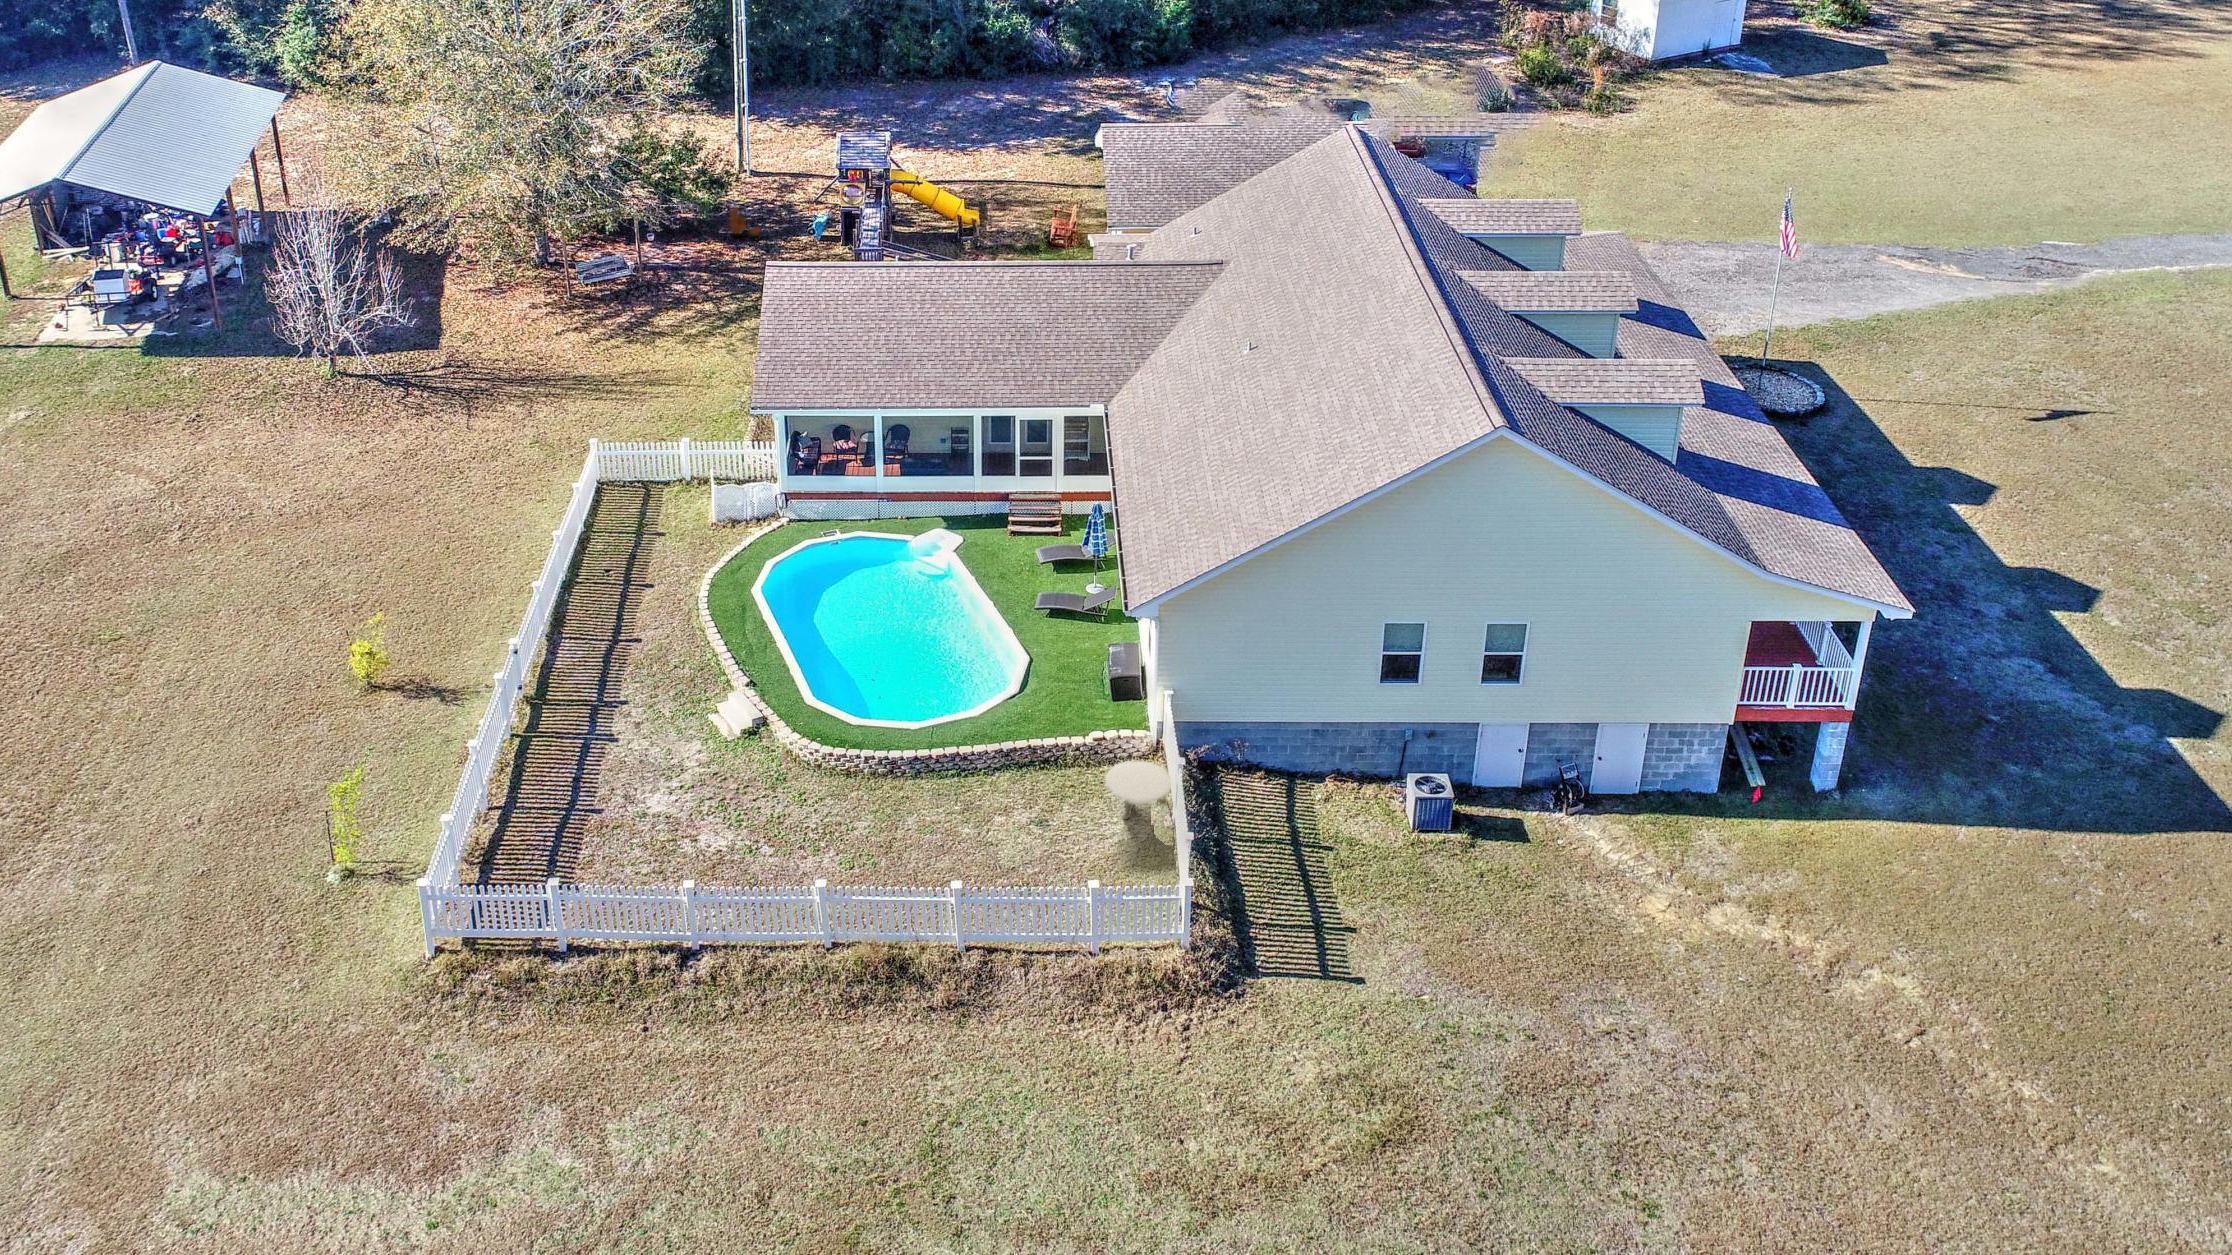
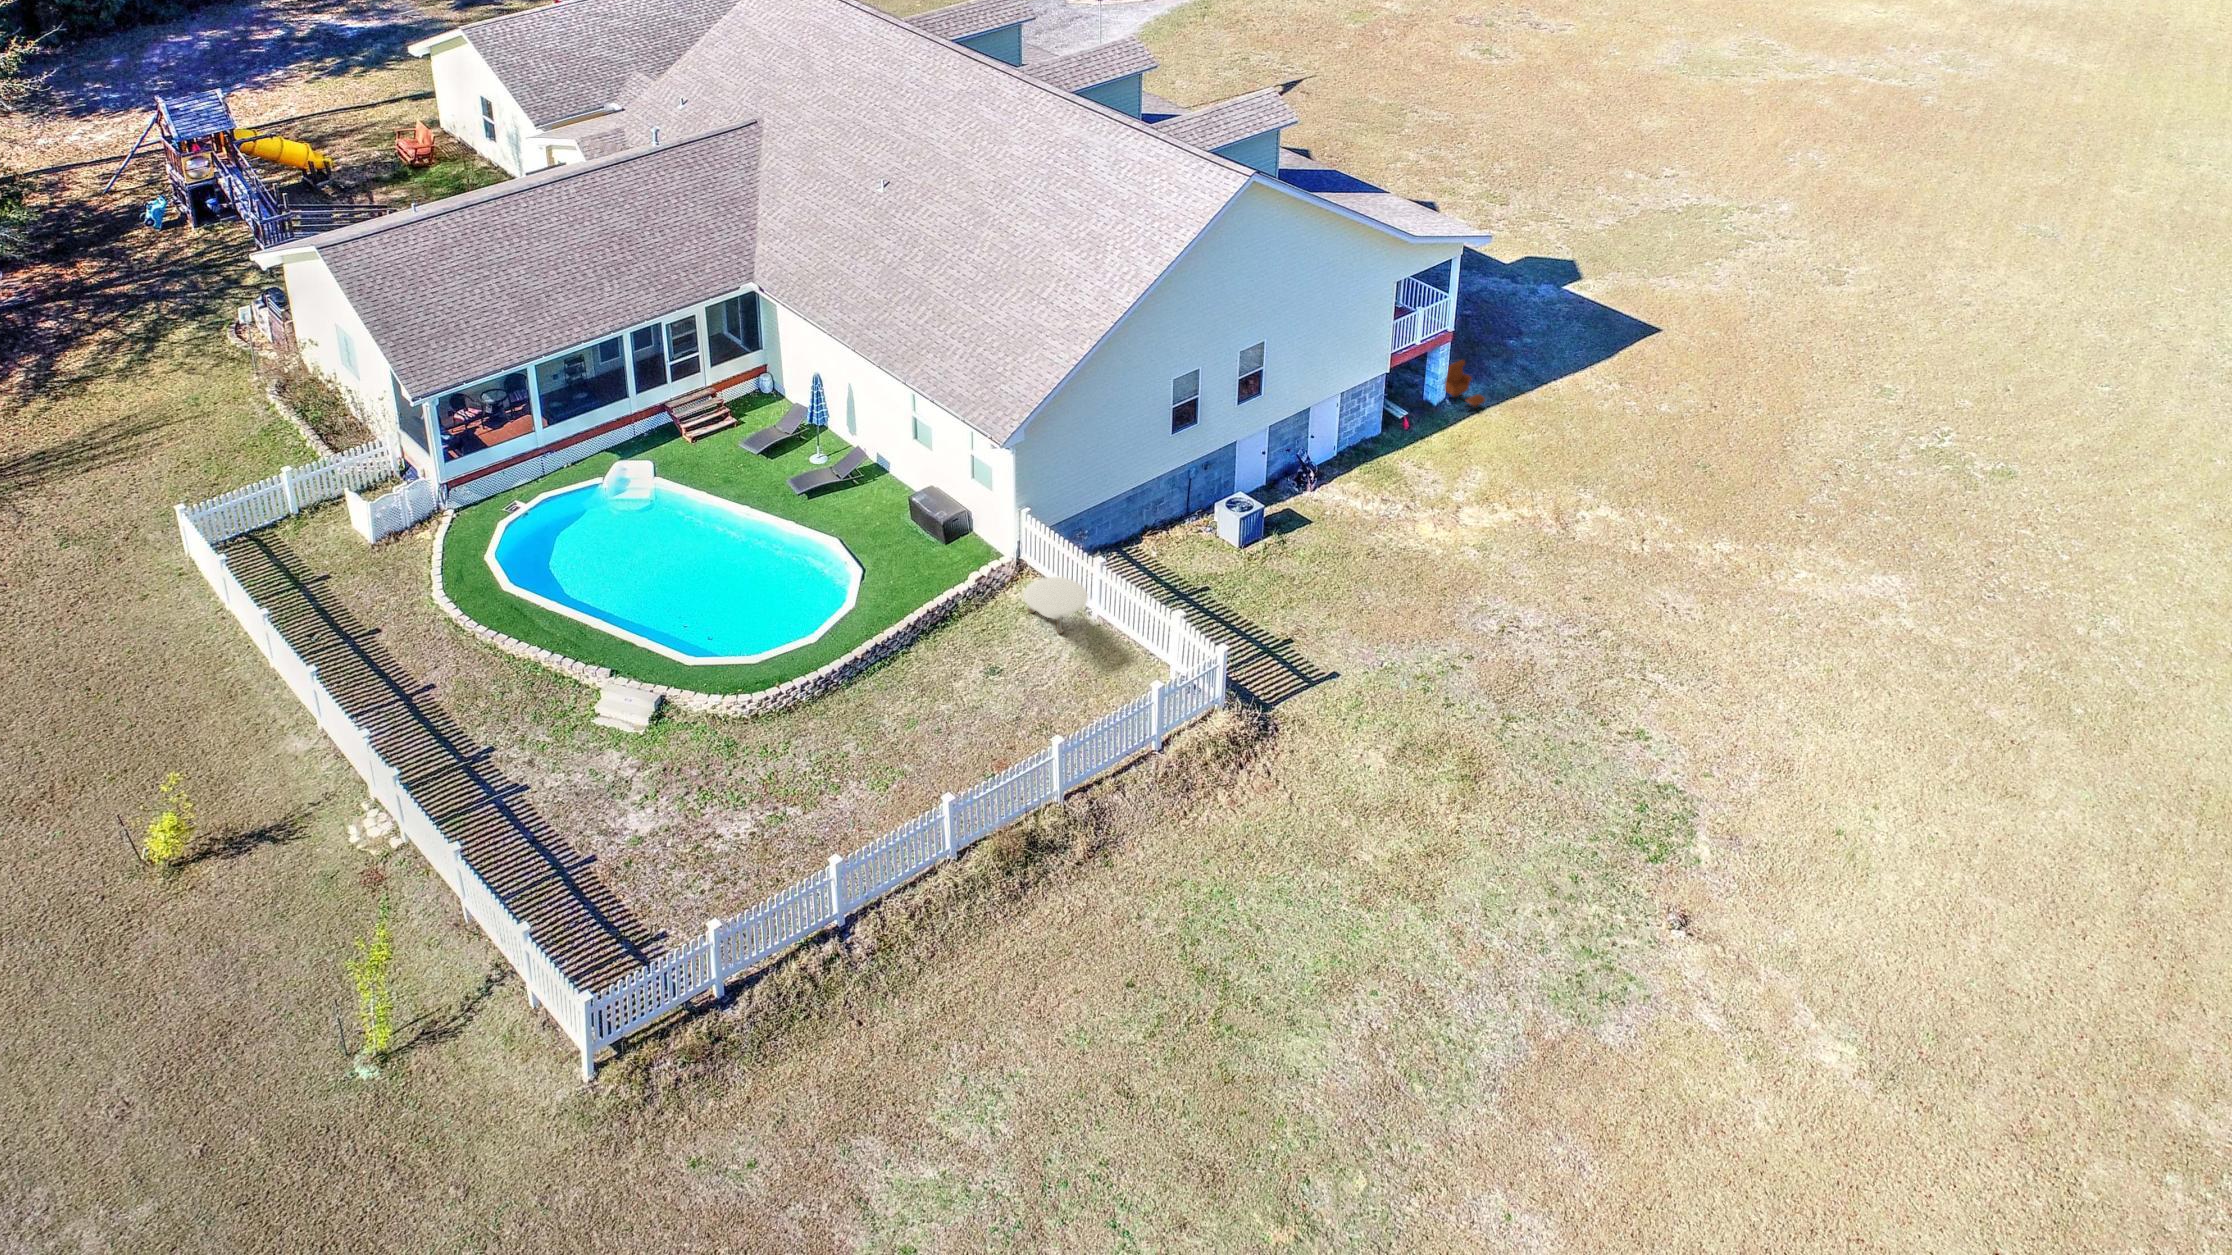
lounge chair: present [730,206,761,238] -> present [1445,360,1485,410]

